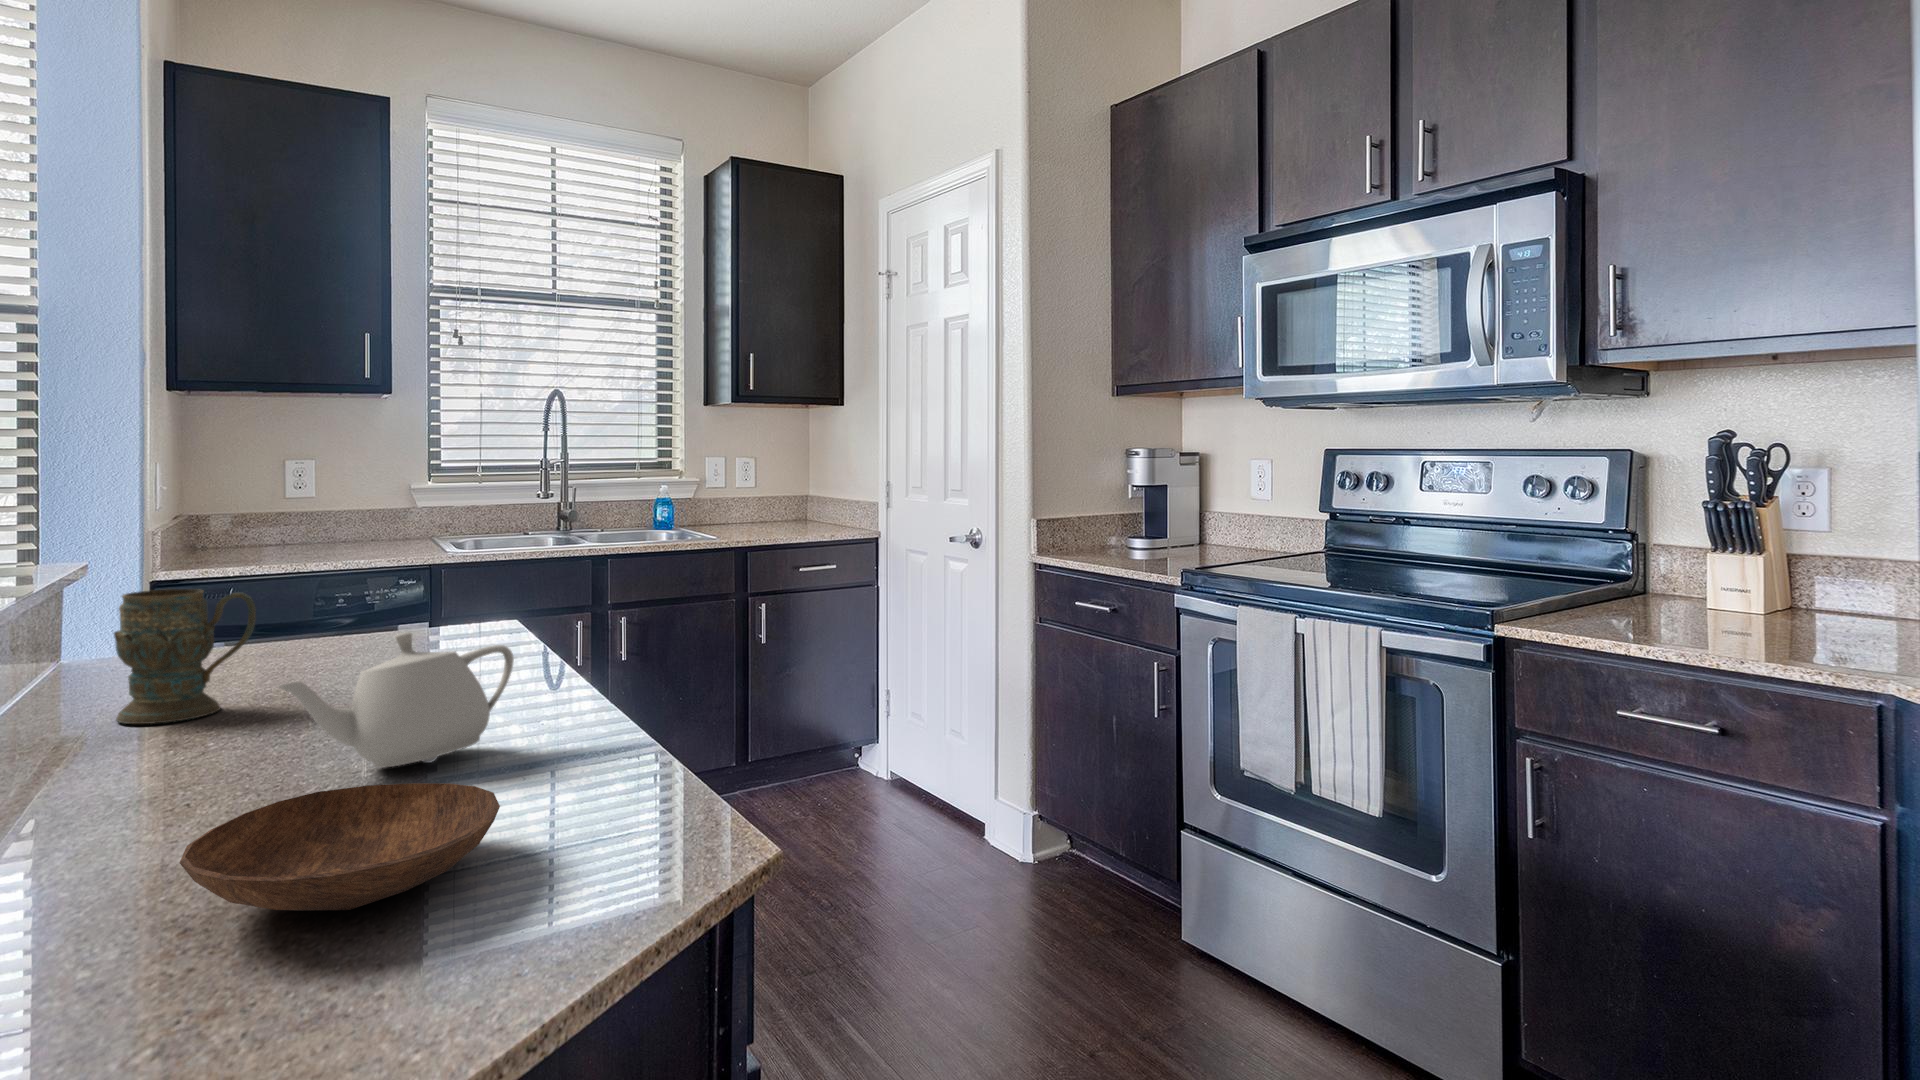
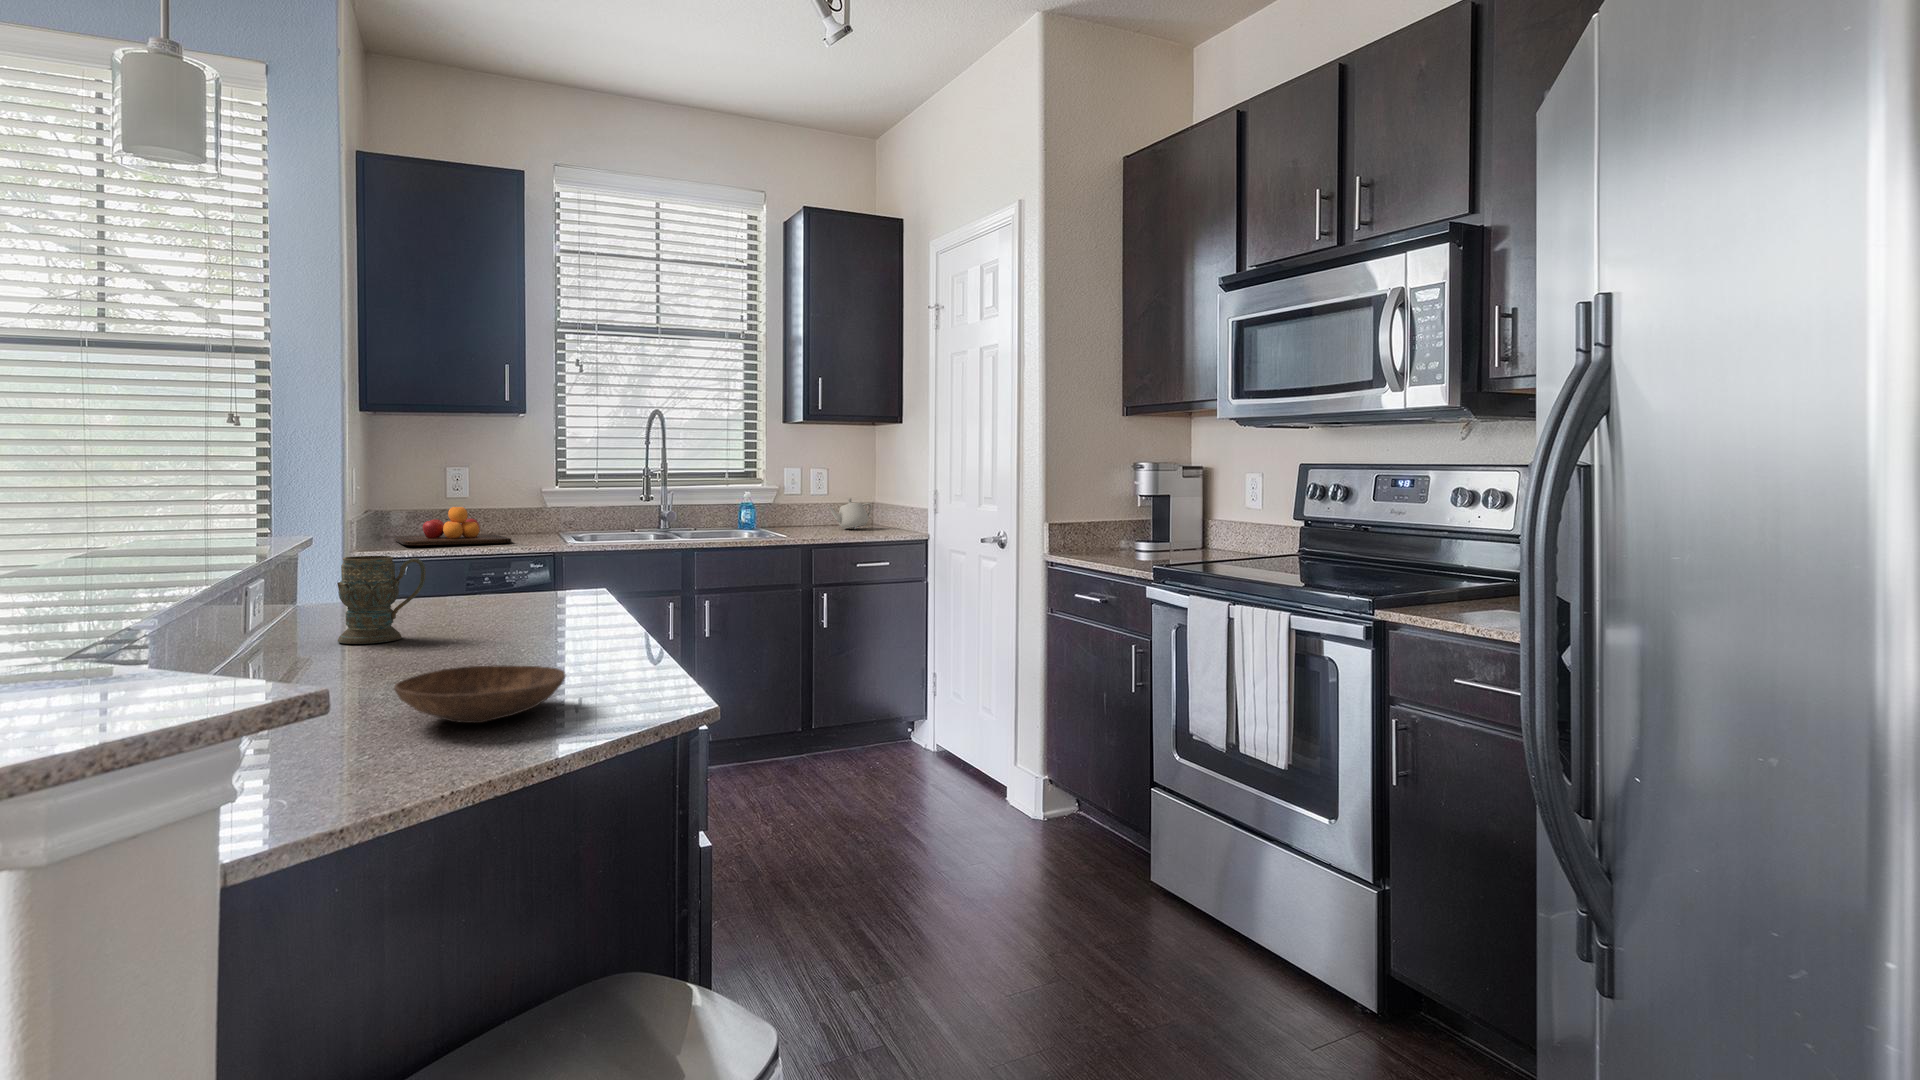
chopping board: none [226,508,378,556] -> present [395,507,511,545]
teapot: present [277,632,514,768] -> present [827,498,872,529]

